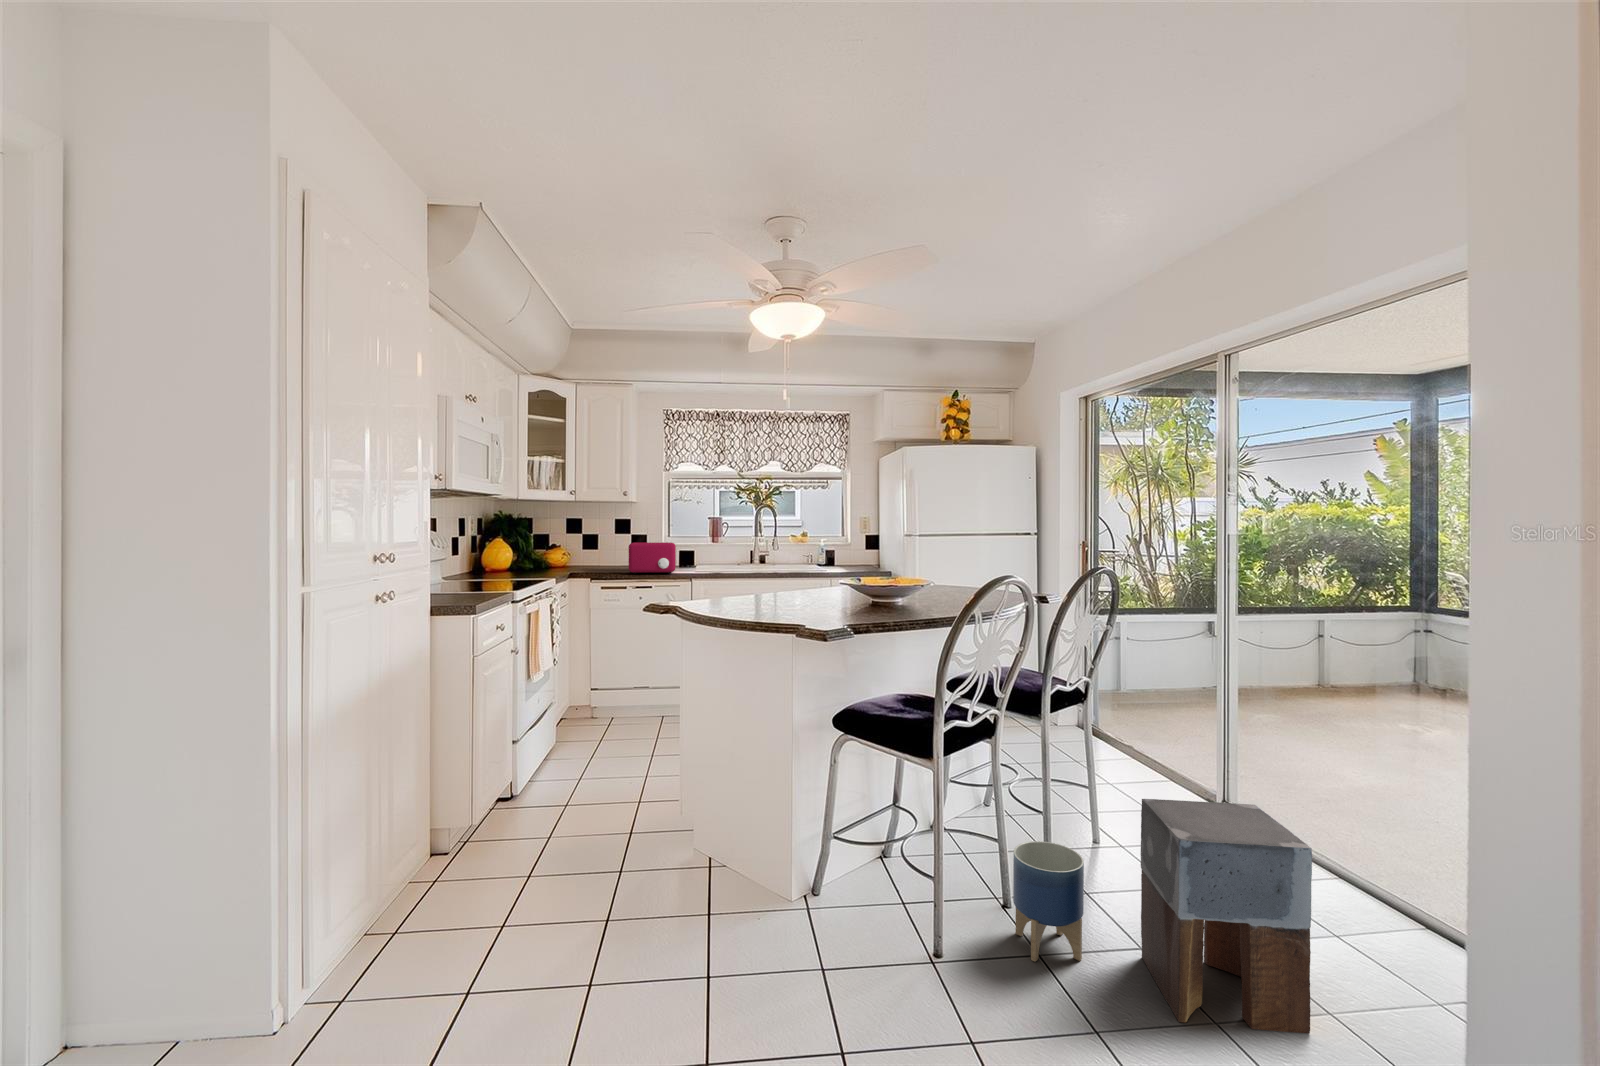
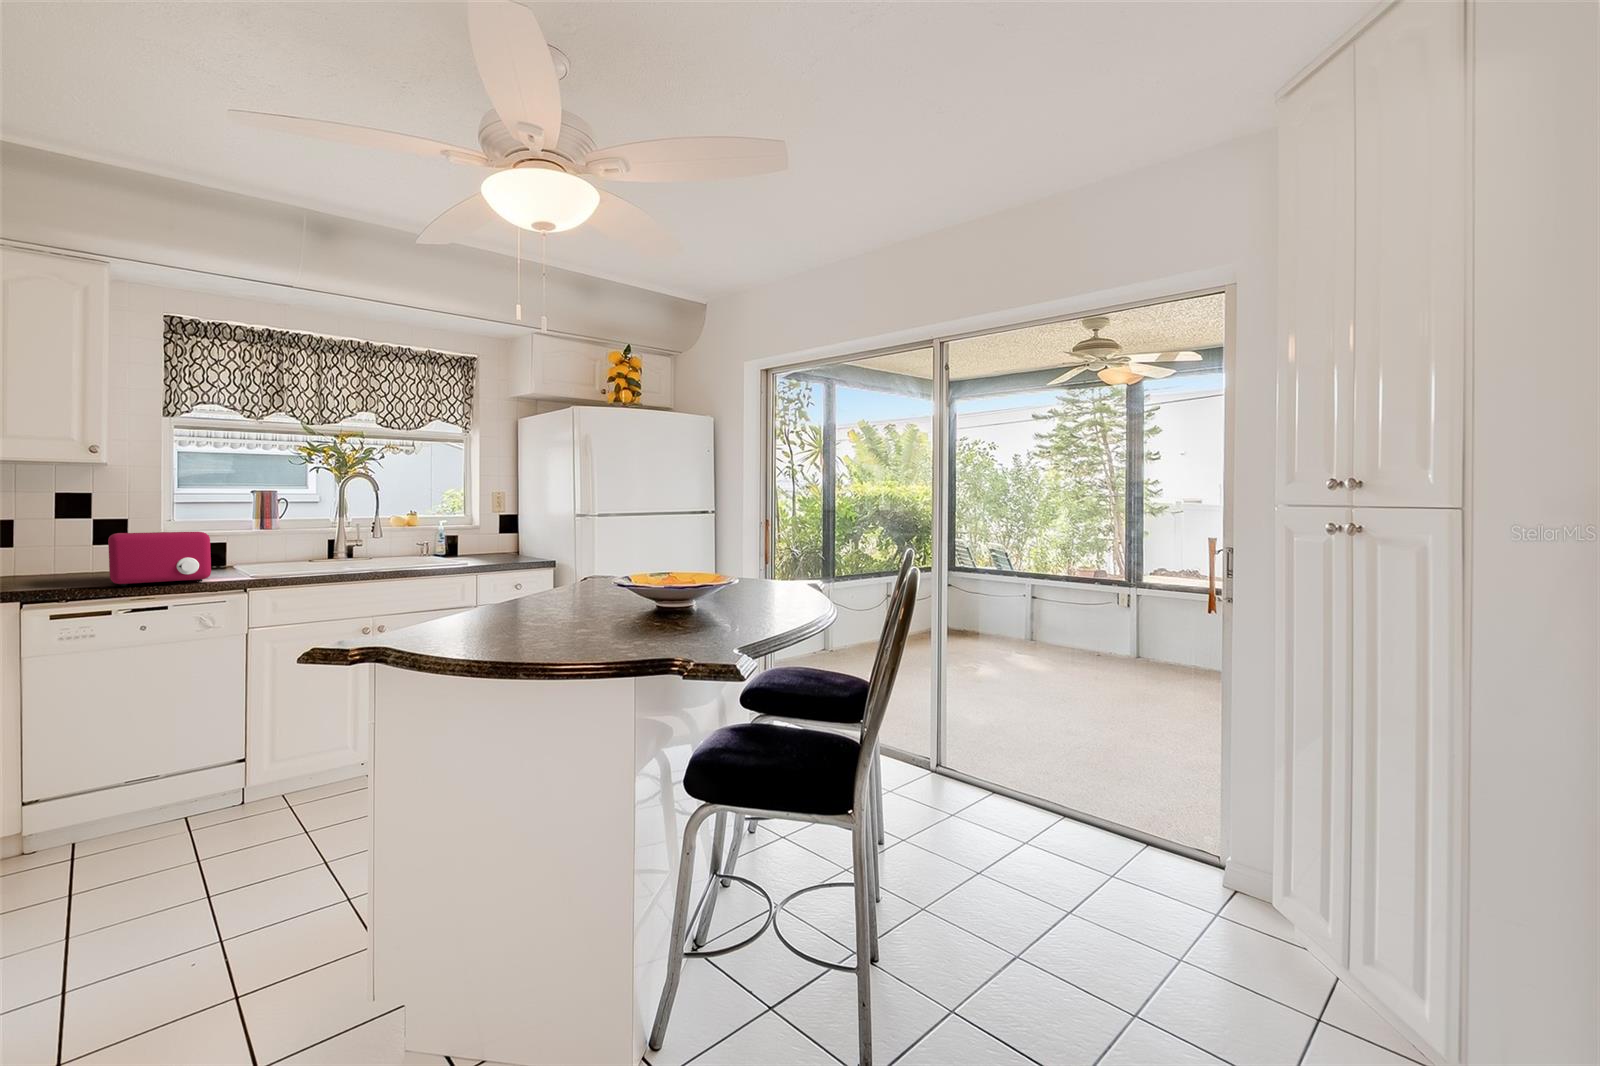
stool: present [1141,799,1312,1033] -> none [1014,785,1178,1030]
planter: present [1013,841,1084,962] -> none [900,875,978,1021]

